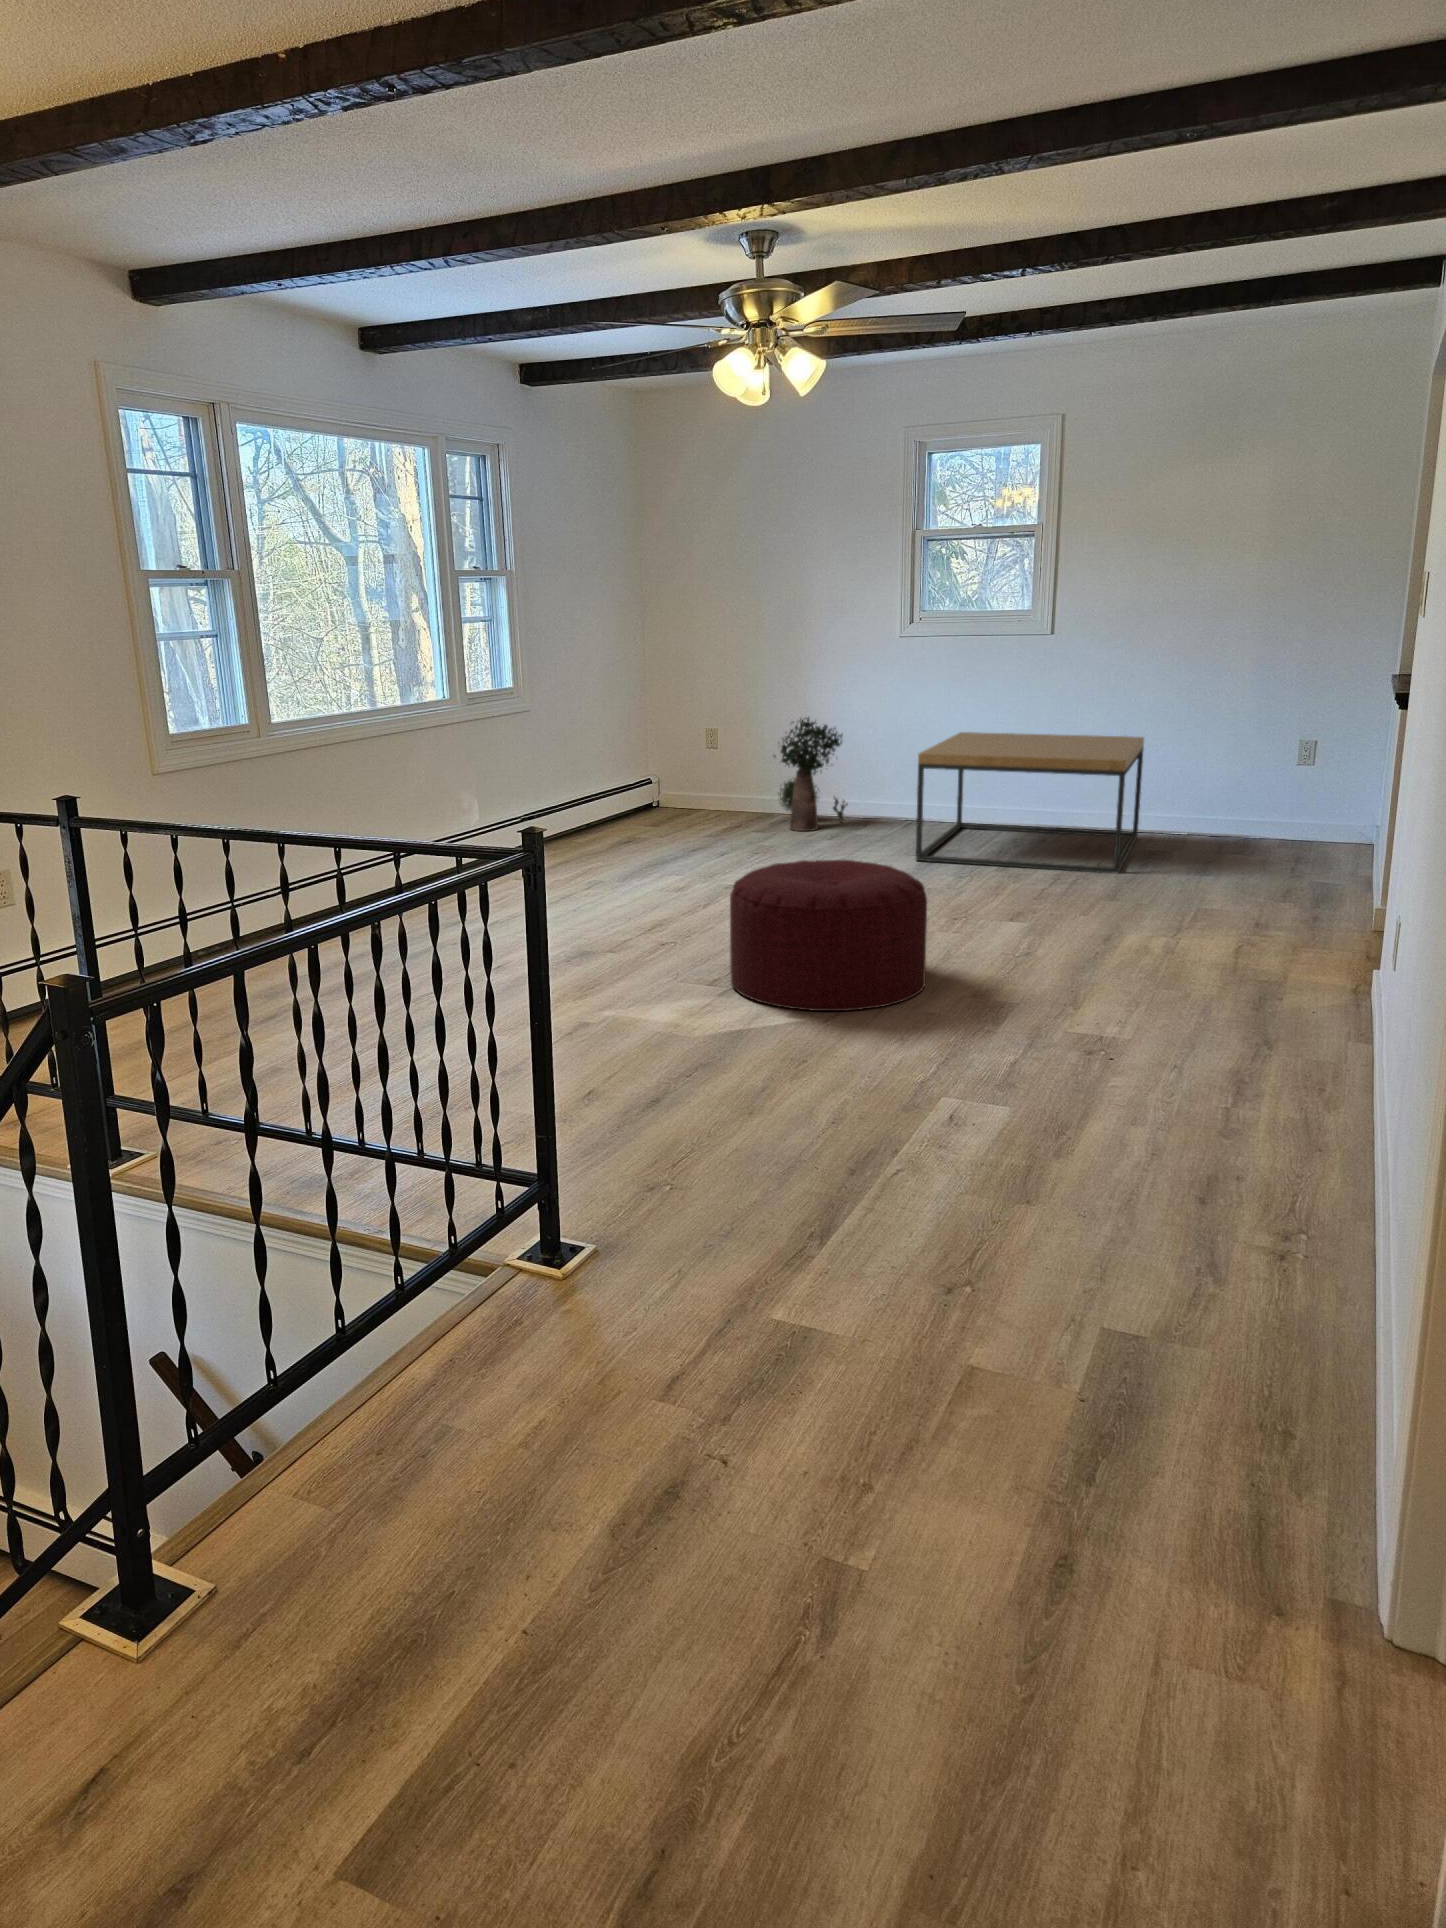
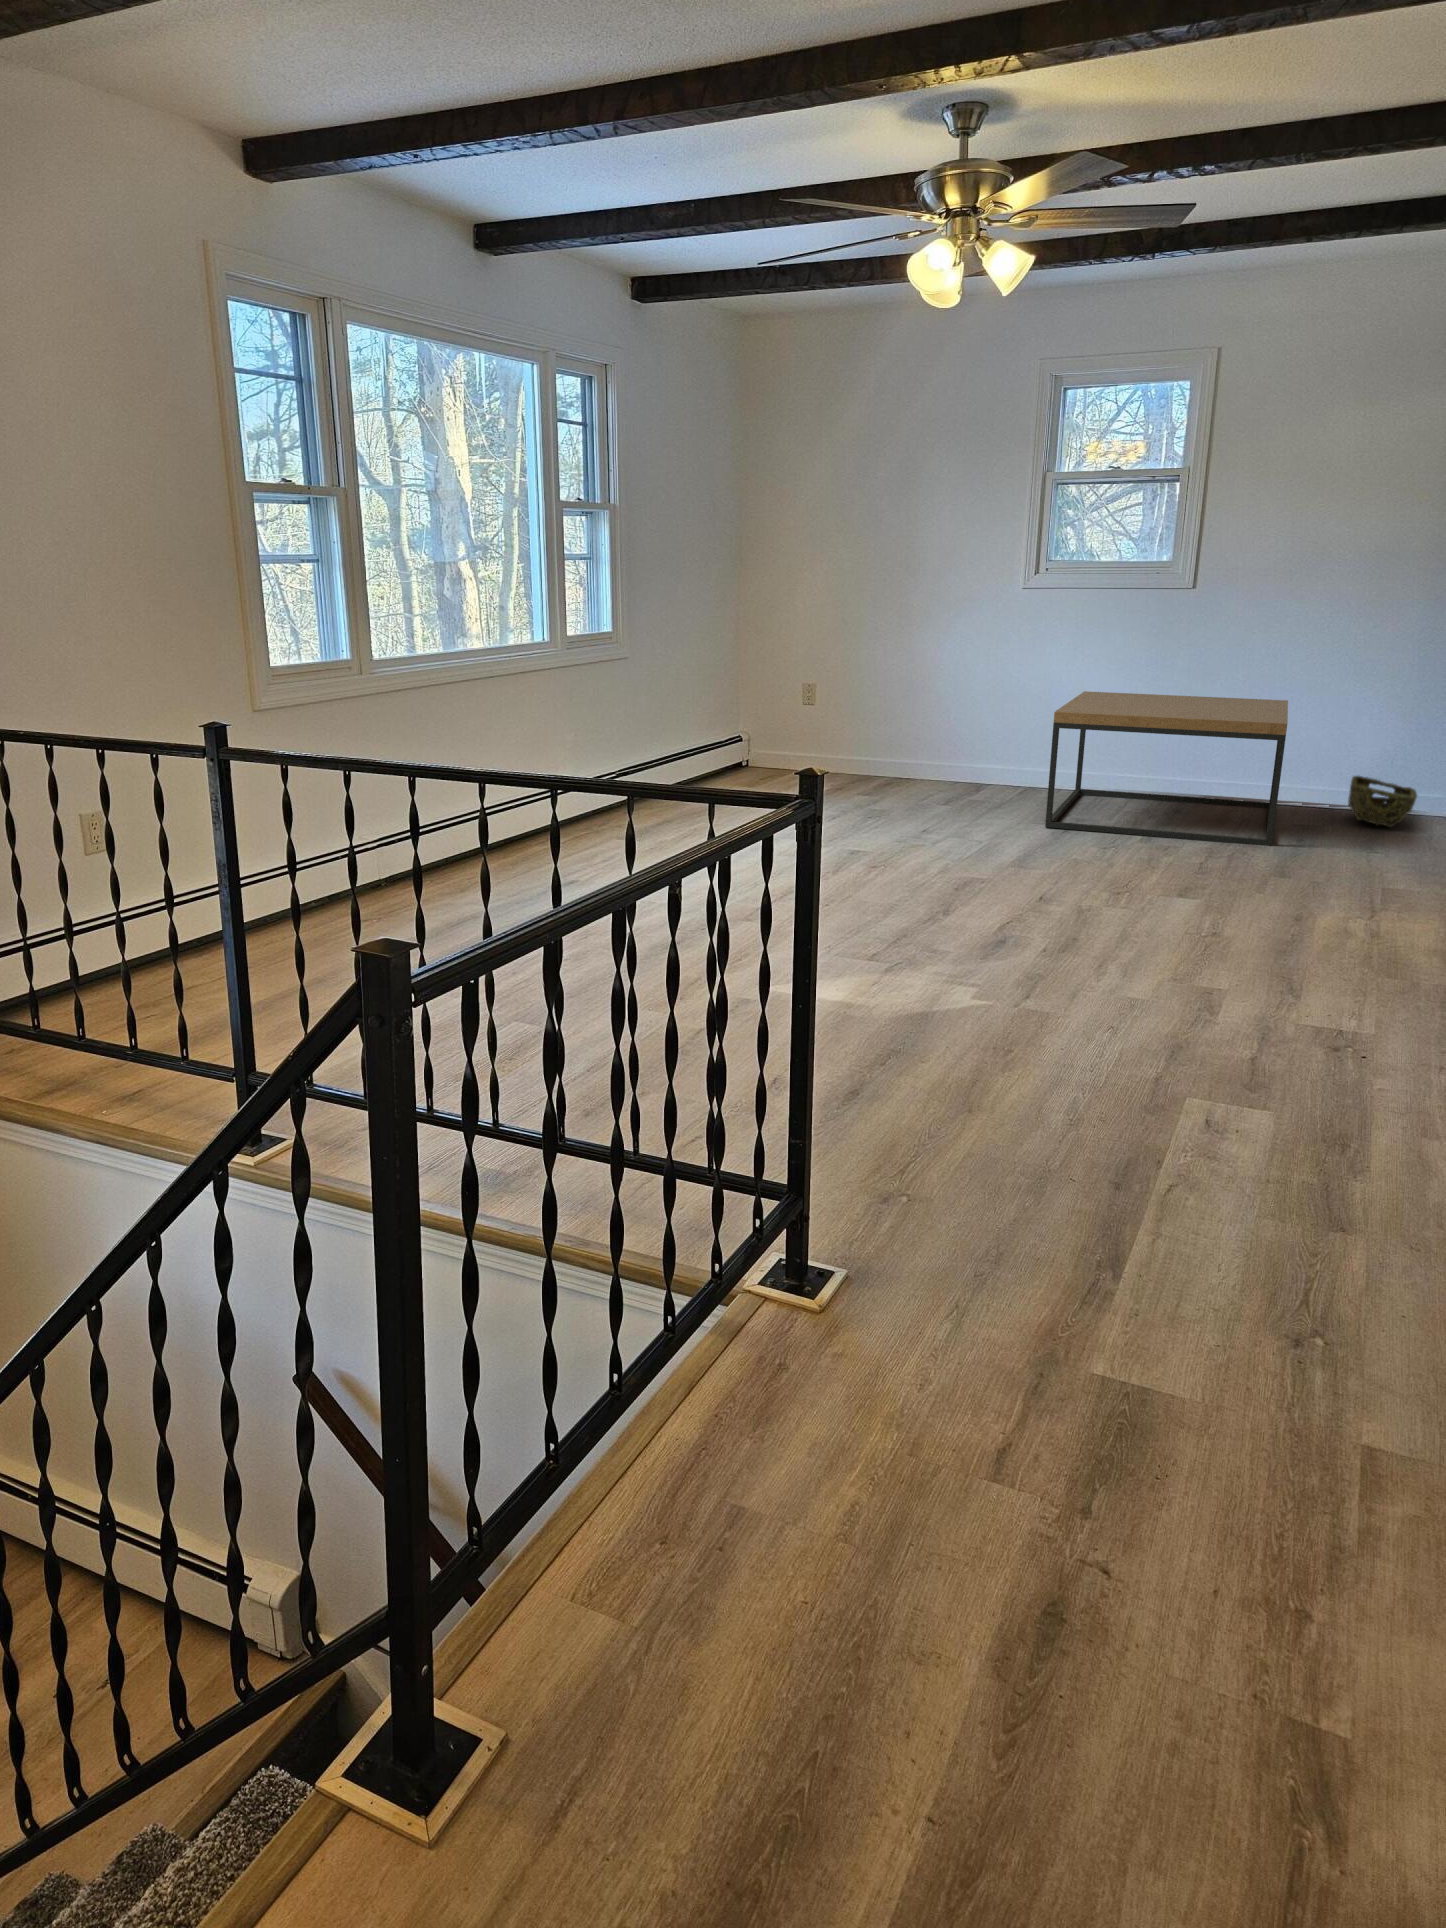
potted plant: present [774,717,847,831] -> none [881,671,958,793]
woven basket: none [1199,805,1262,853] -> present [1348,776,1417,827]
ottoman: present [730,860,927,1011] -> none [892,822,1121,991]

